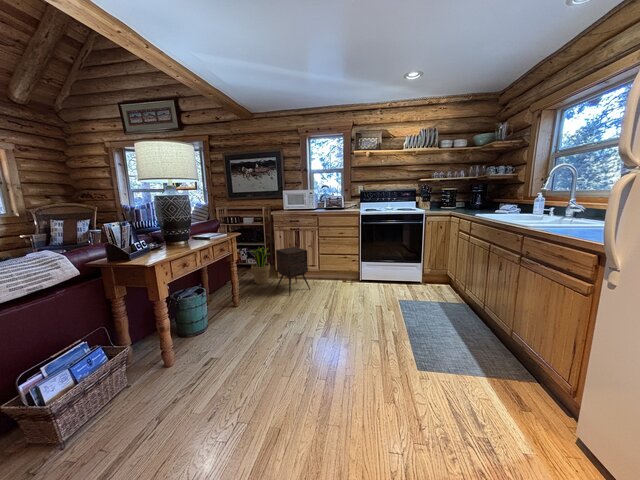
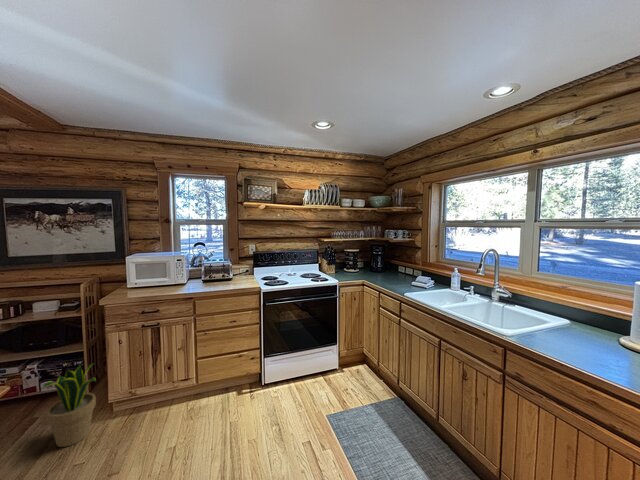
side table: present [276,247,310,296] -> none [110,357,183,464]

